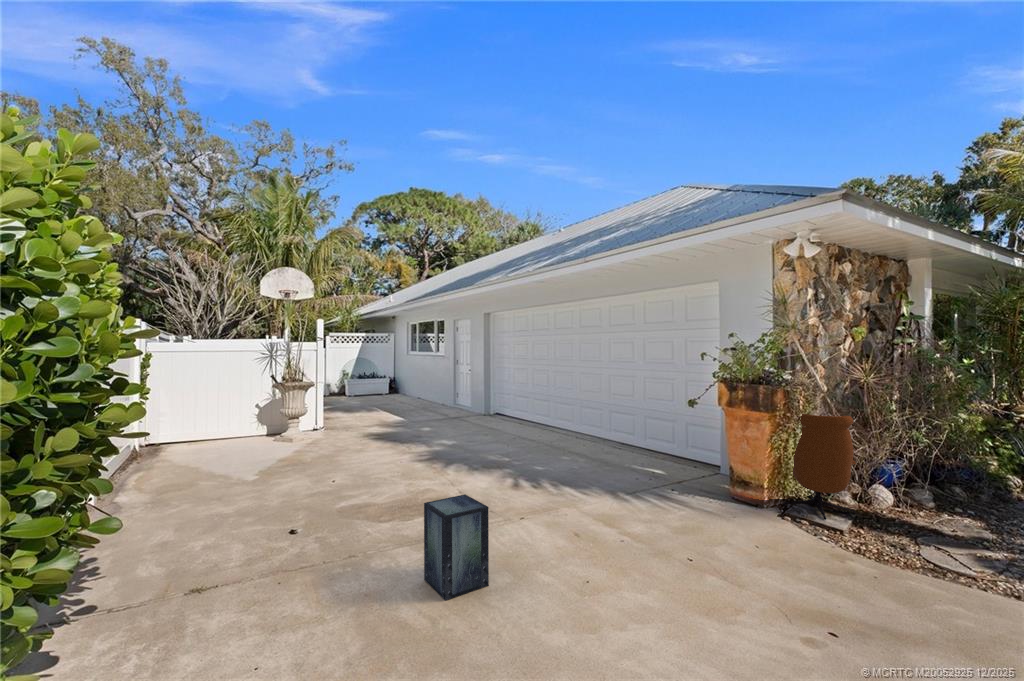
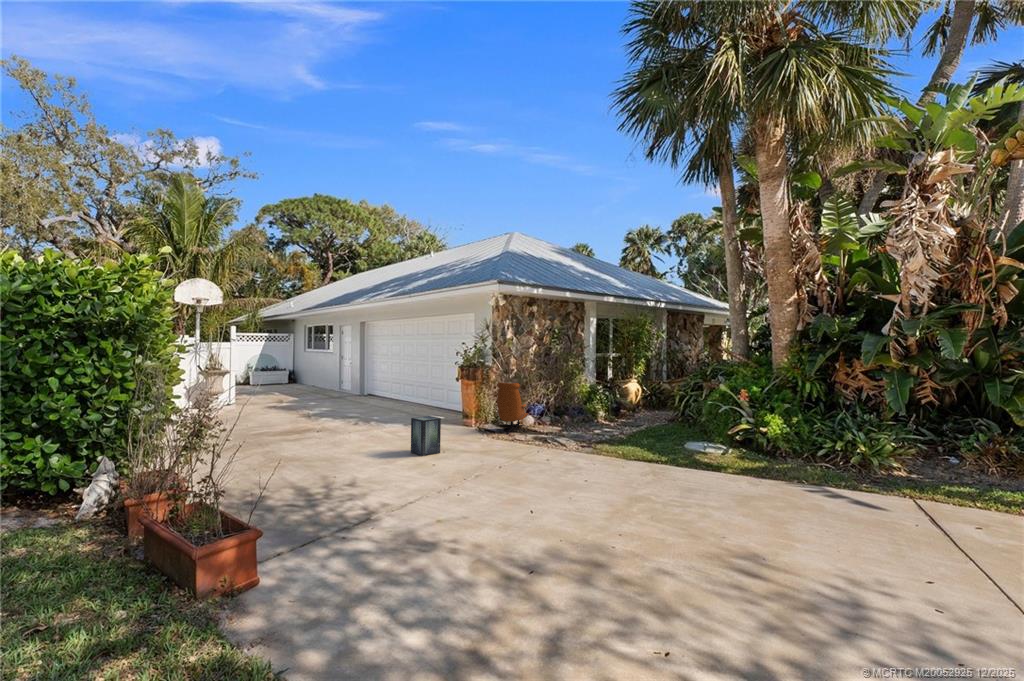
storage box: present [424,494,489,600] -> present [411,416,441,456]

